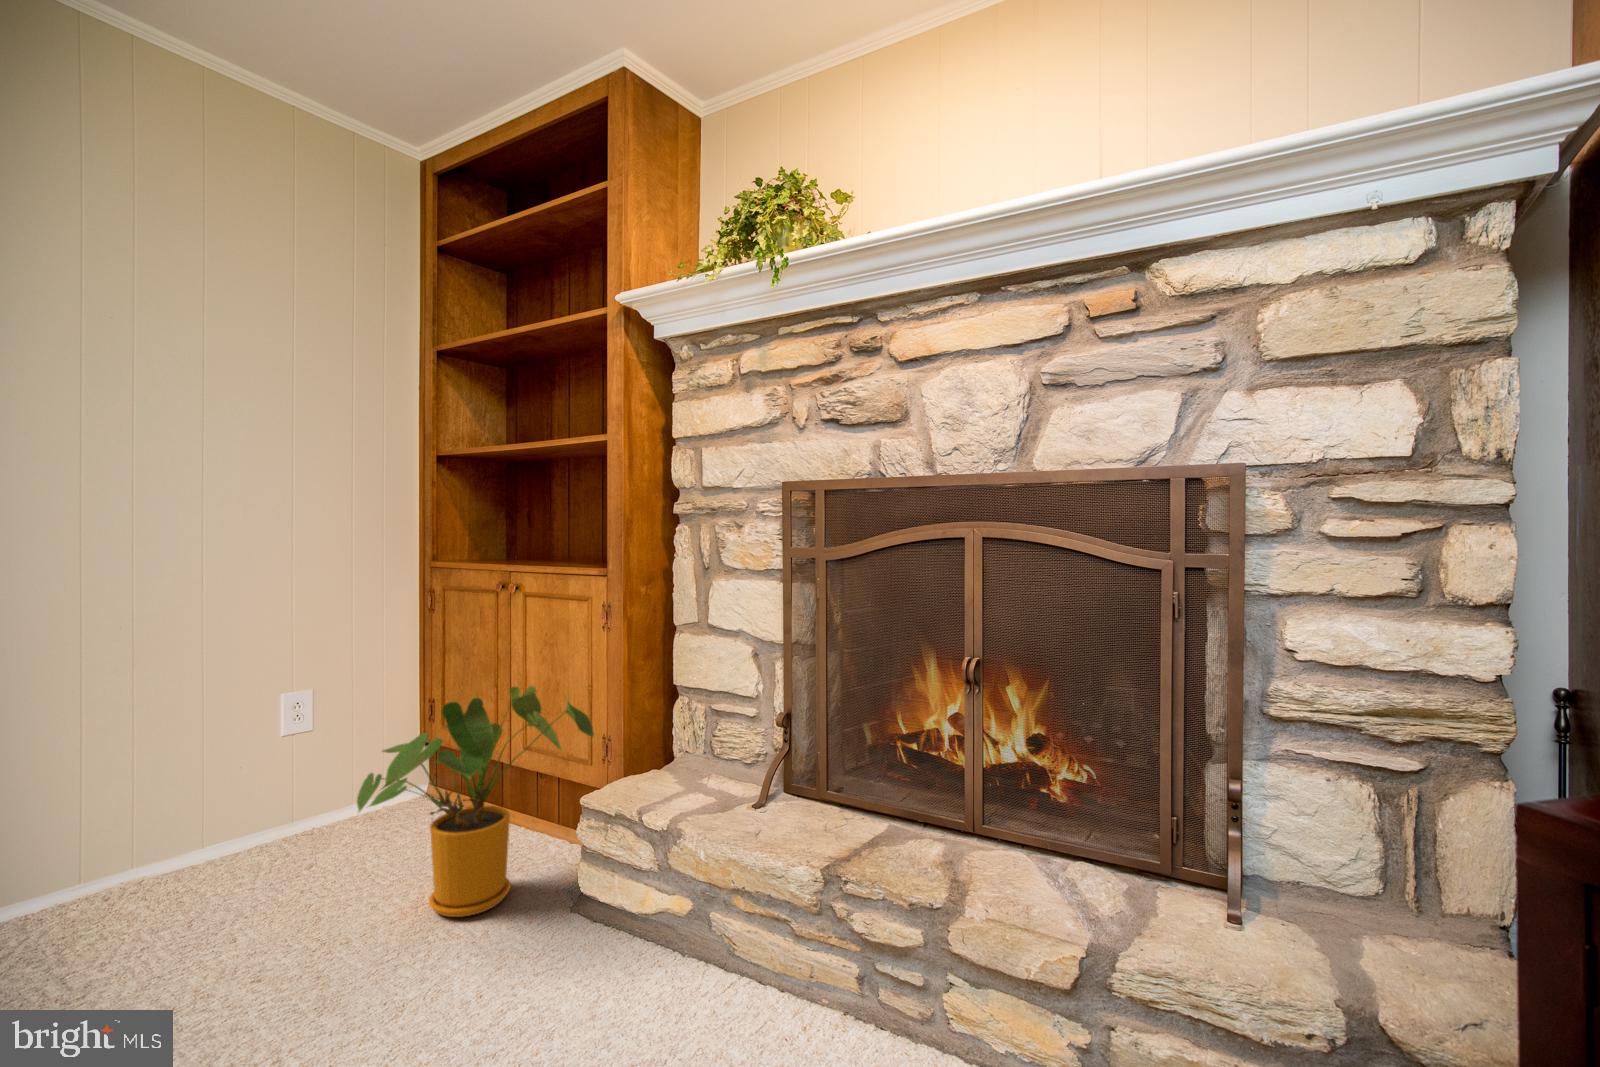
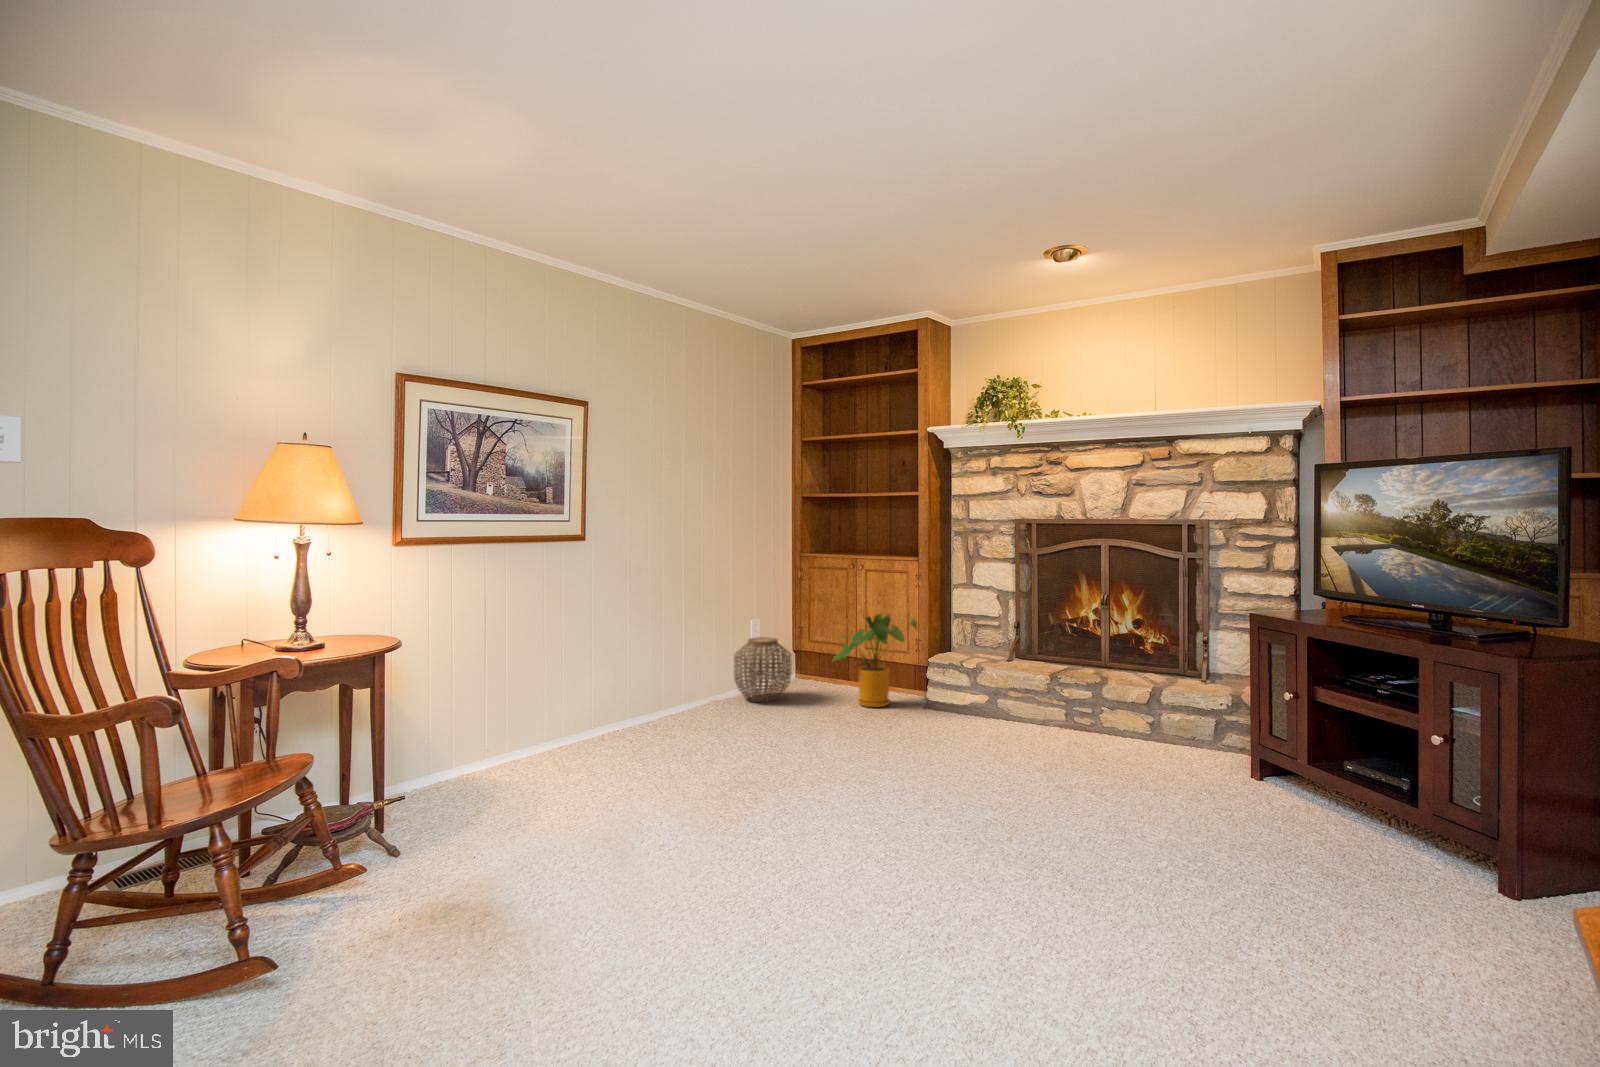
woven basket: none [154,740,319,900] -> present [734,637,791,702]

